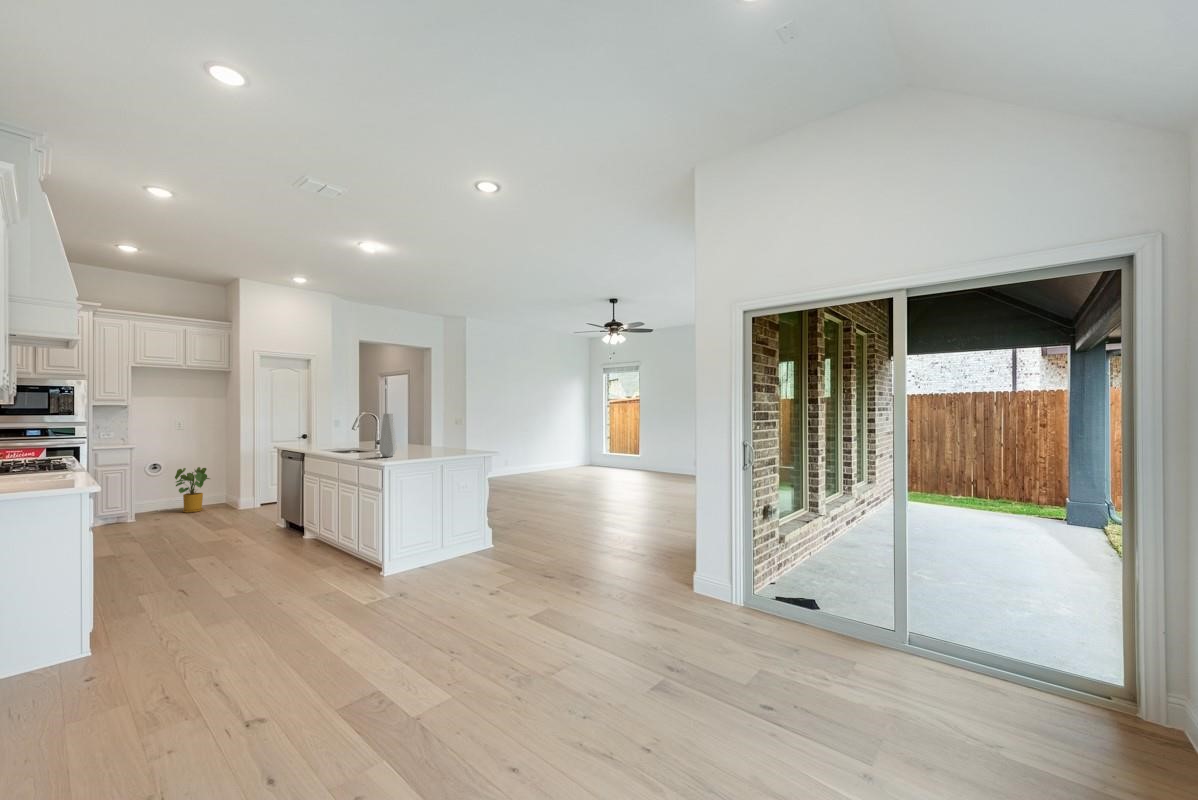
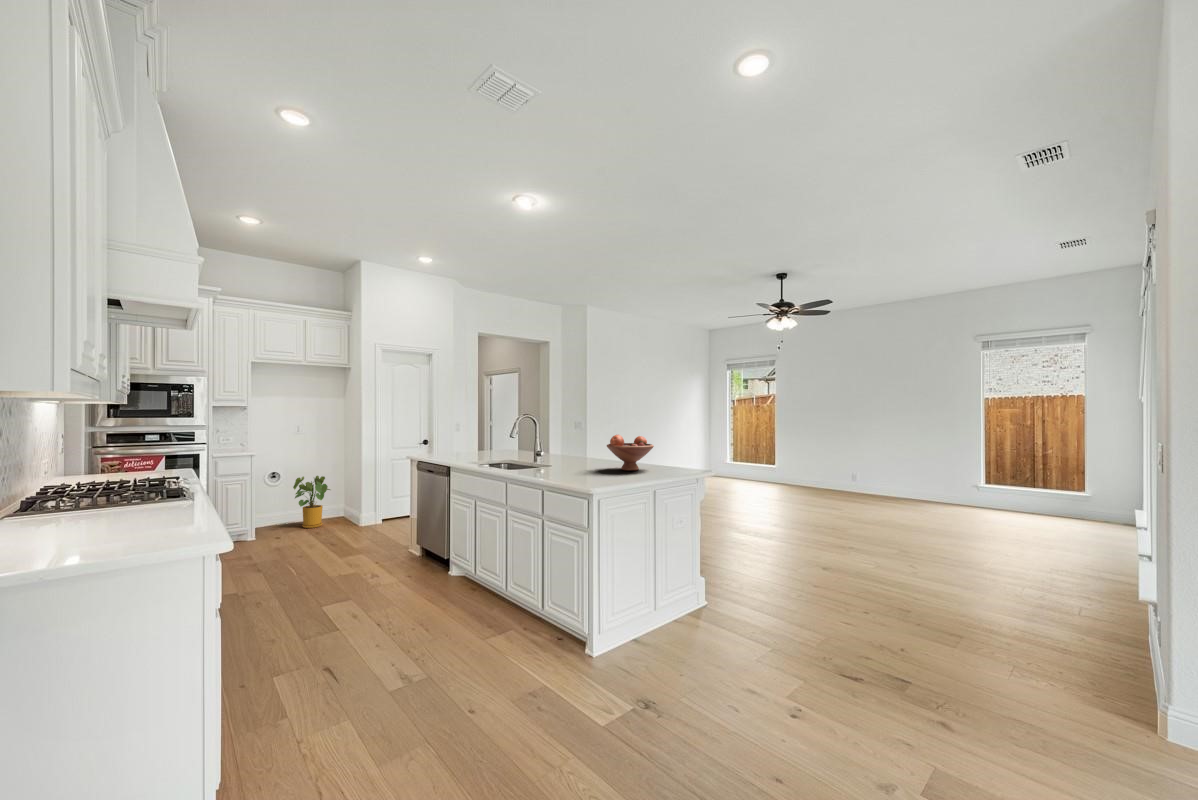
vase: present [379,414,396,457] -> none [573,421,595,482]
fruit bowl: none [418,424,455,451] -> present [607,435,654,471]

